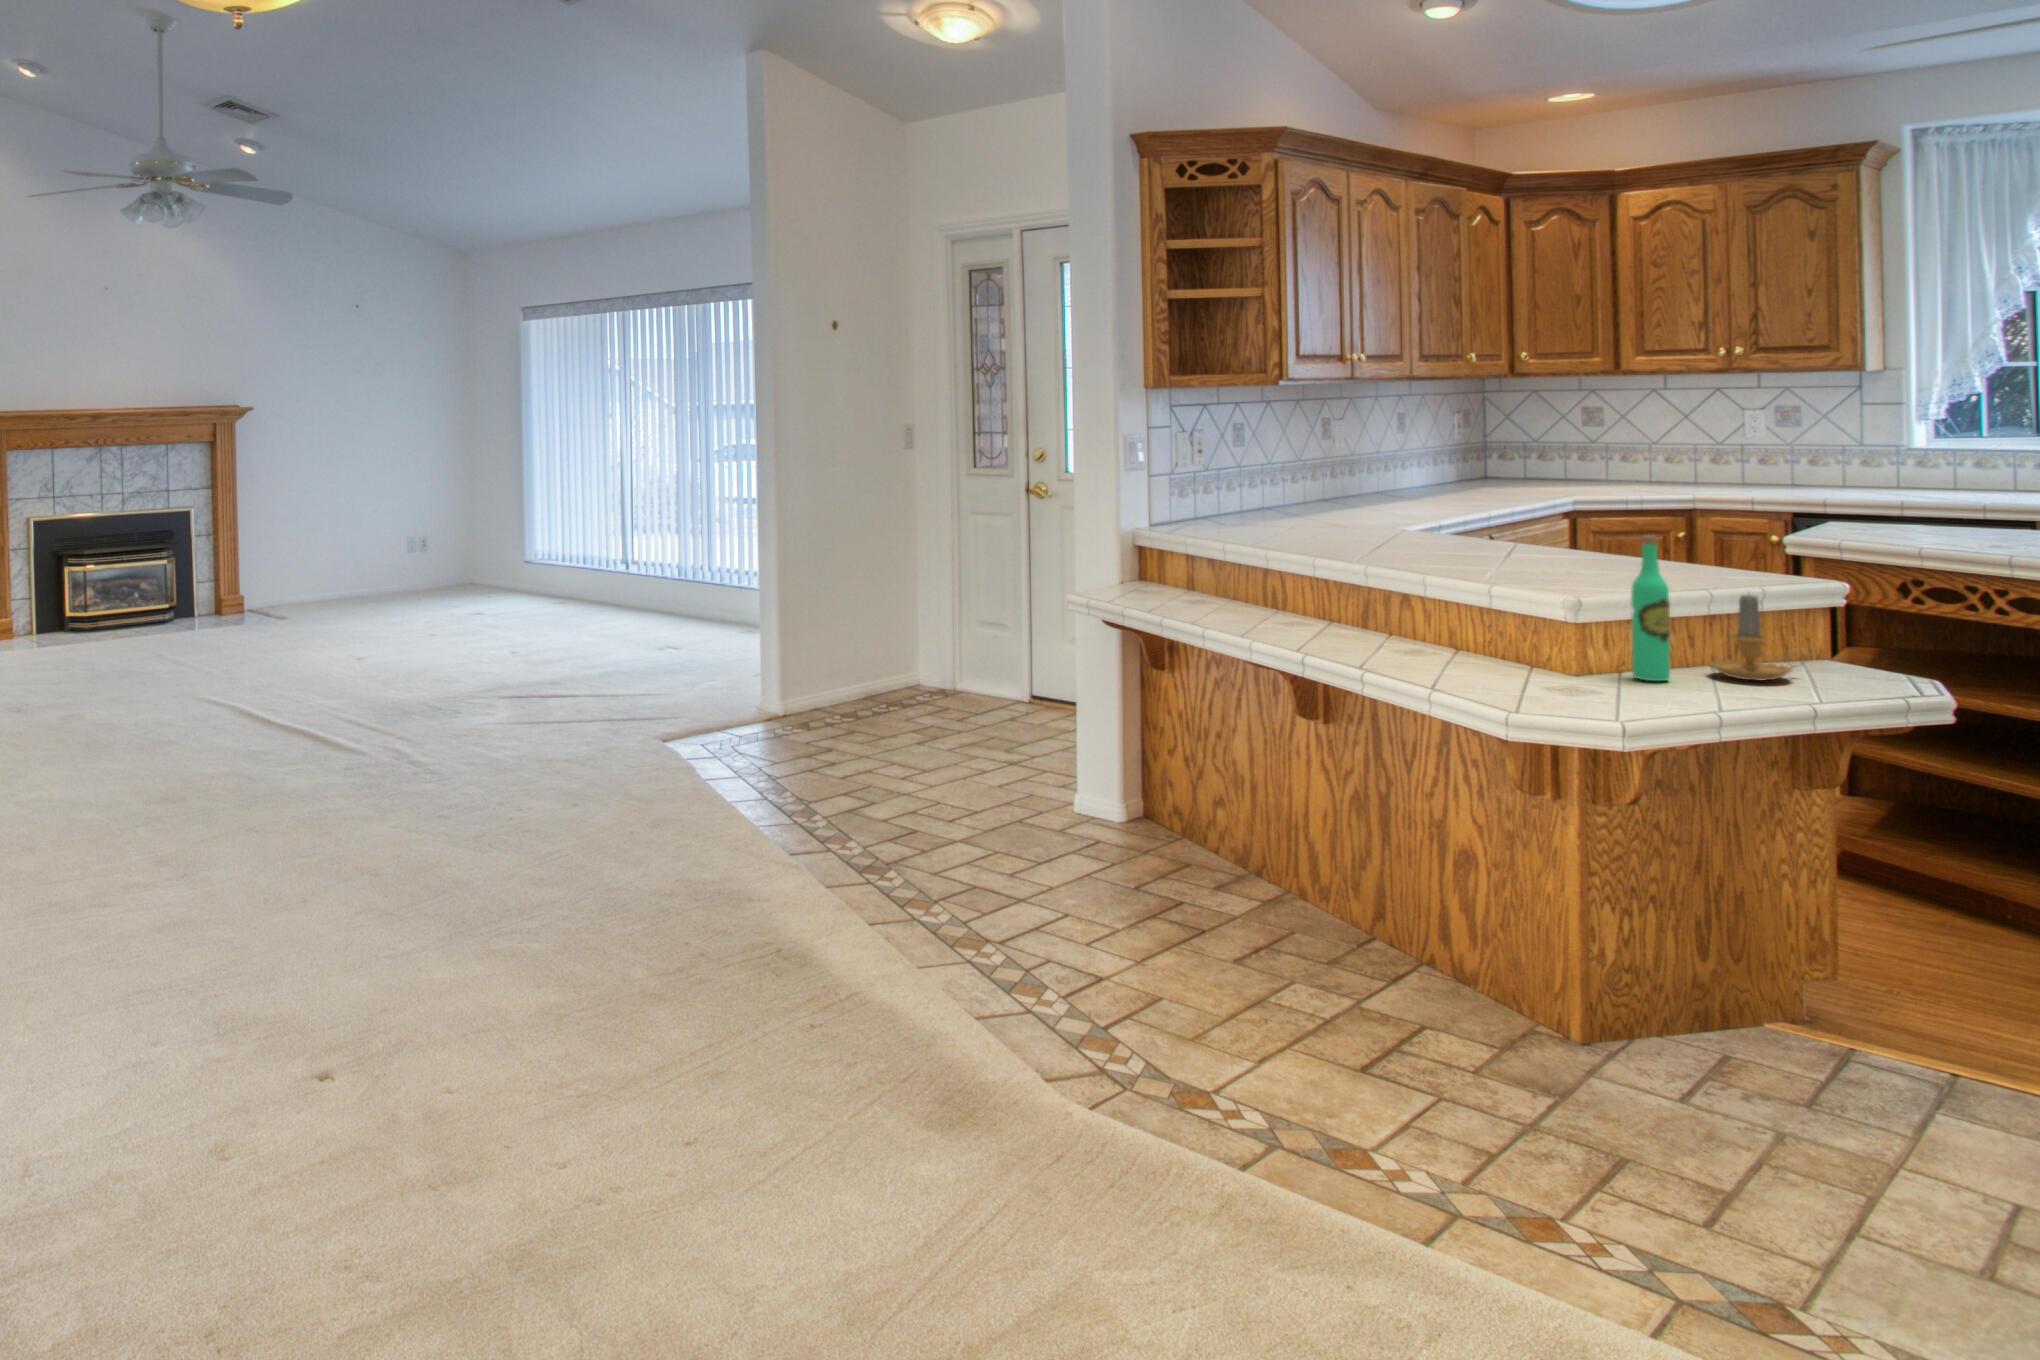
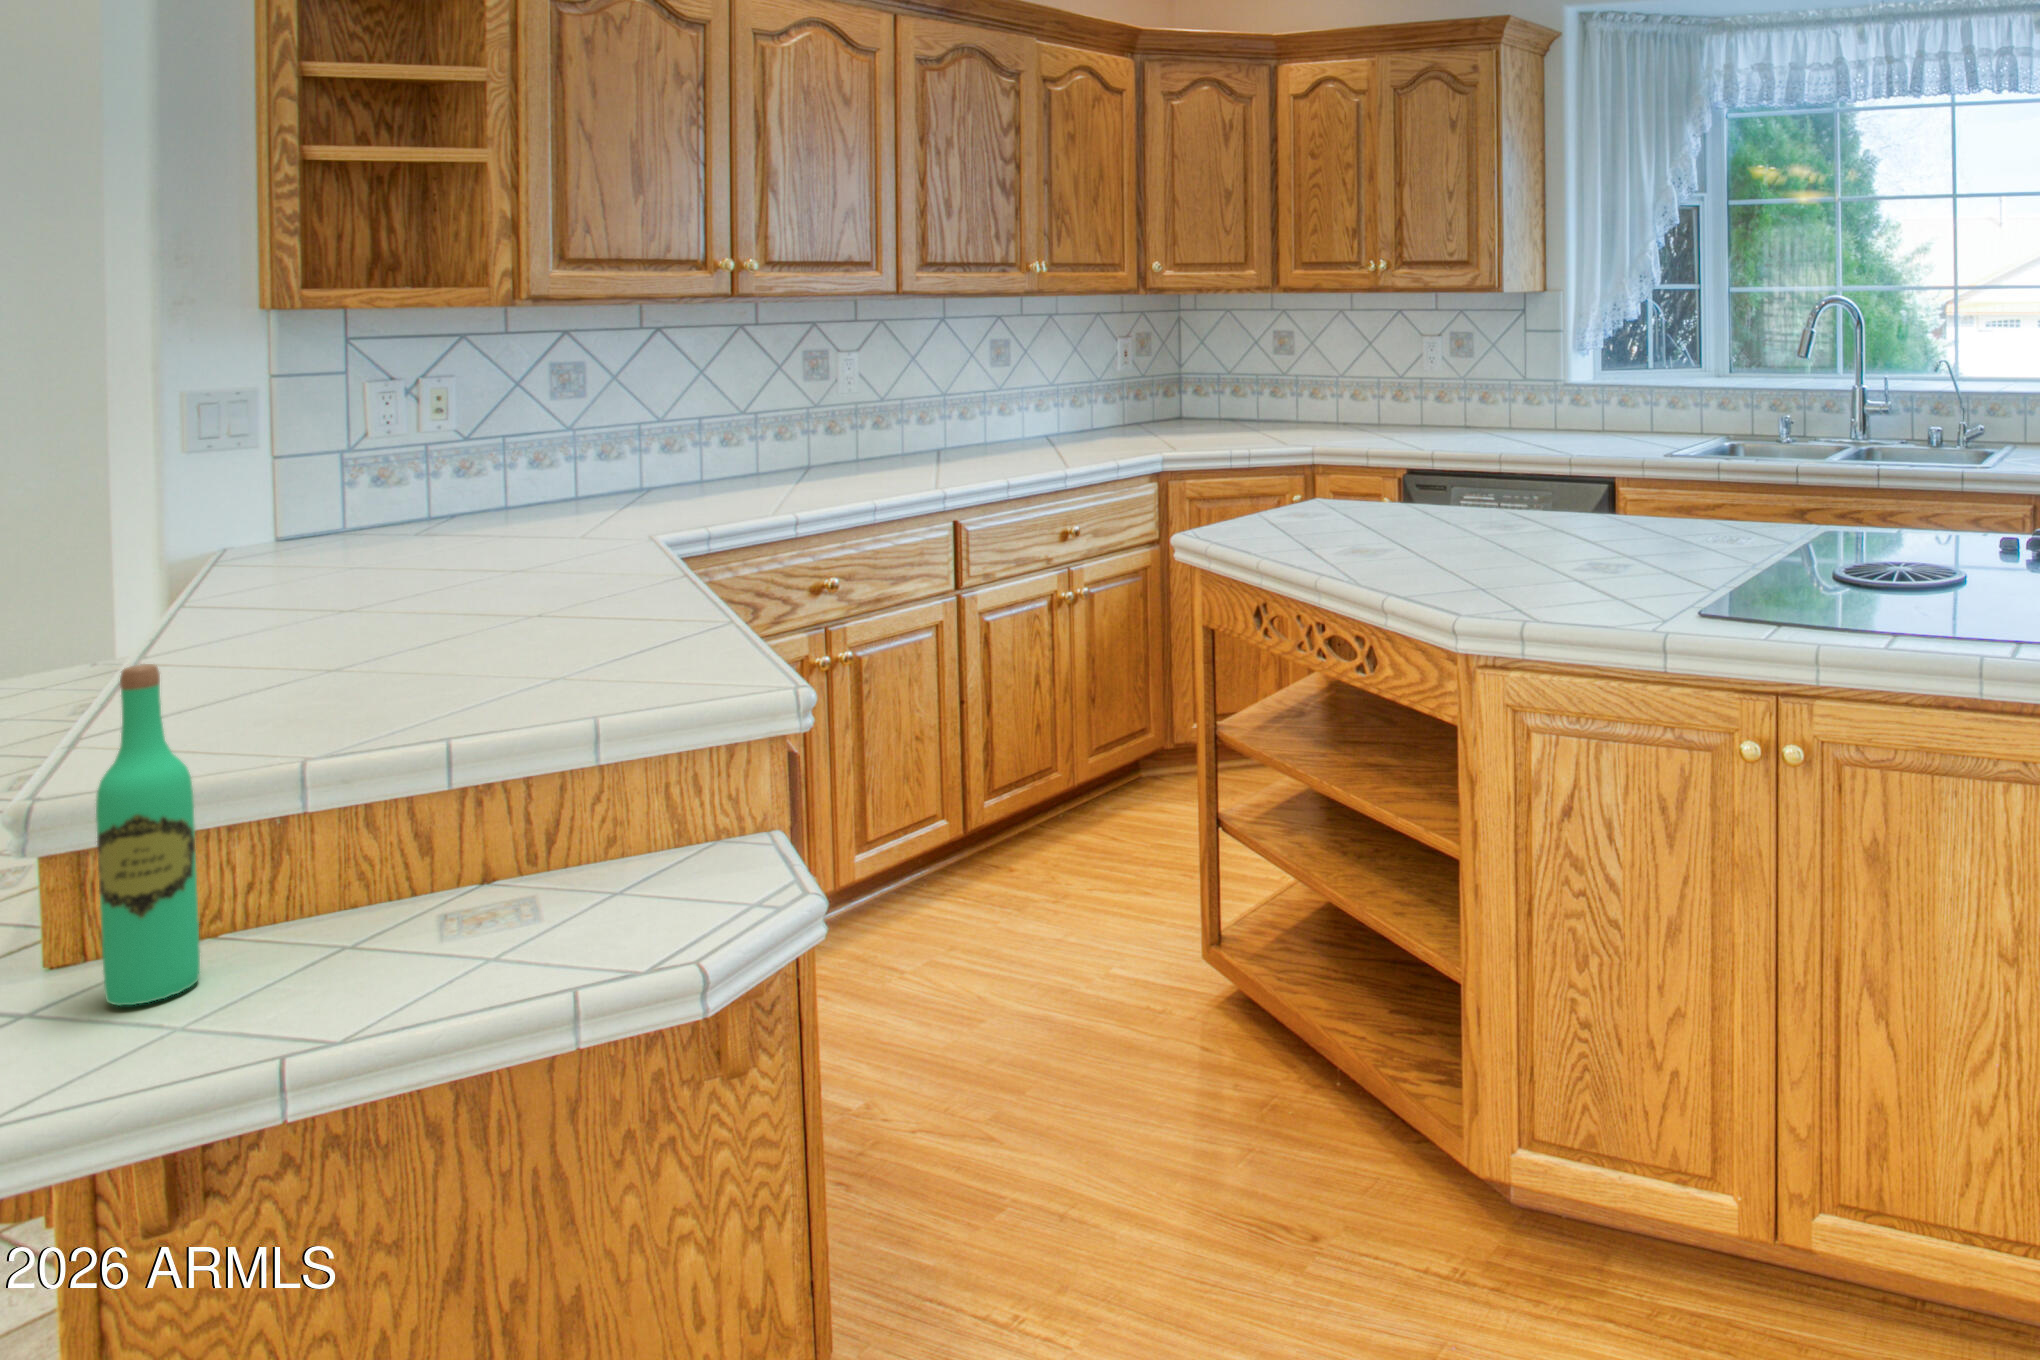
candle: present [1710,595,1794,681] -> none [305,769,521,974]

